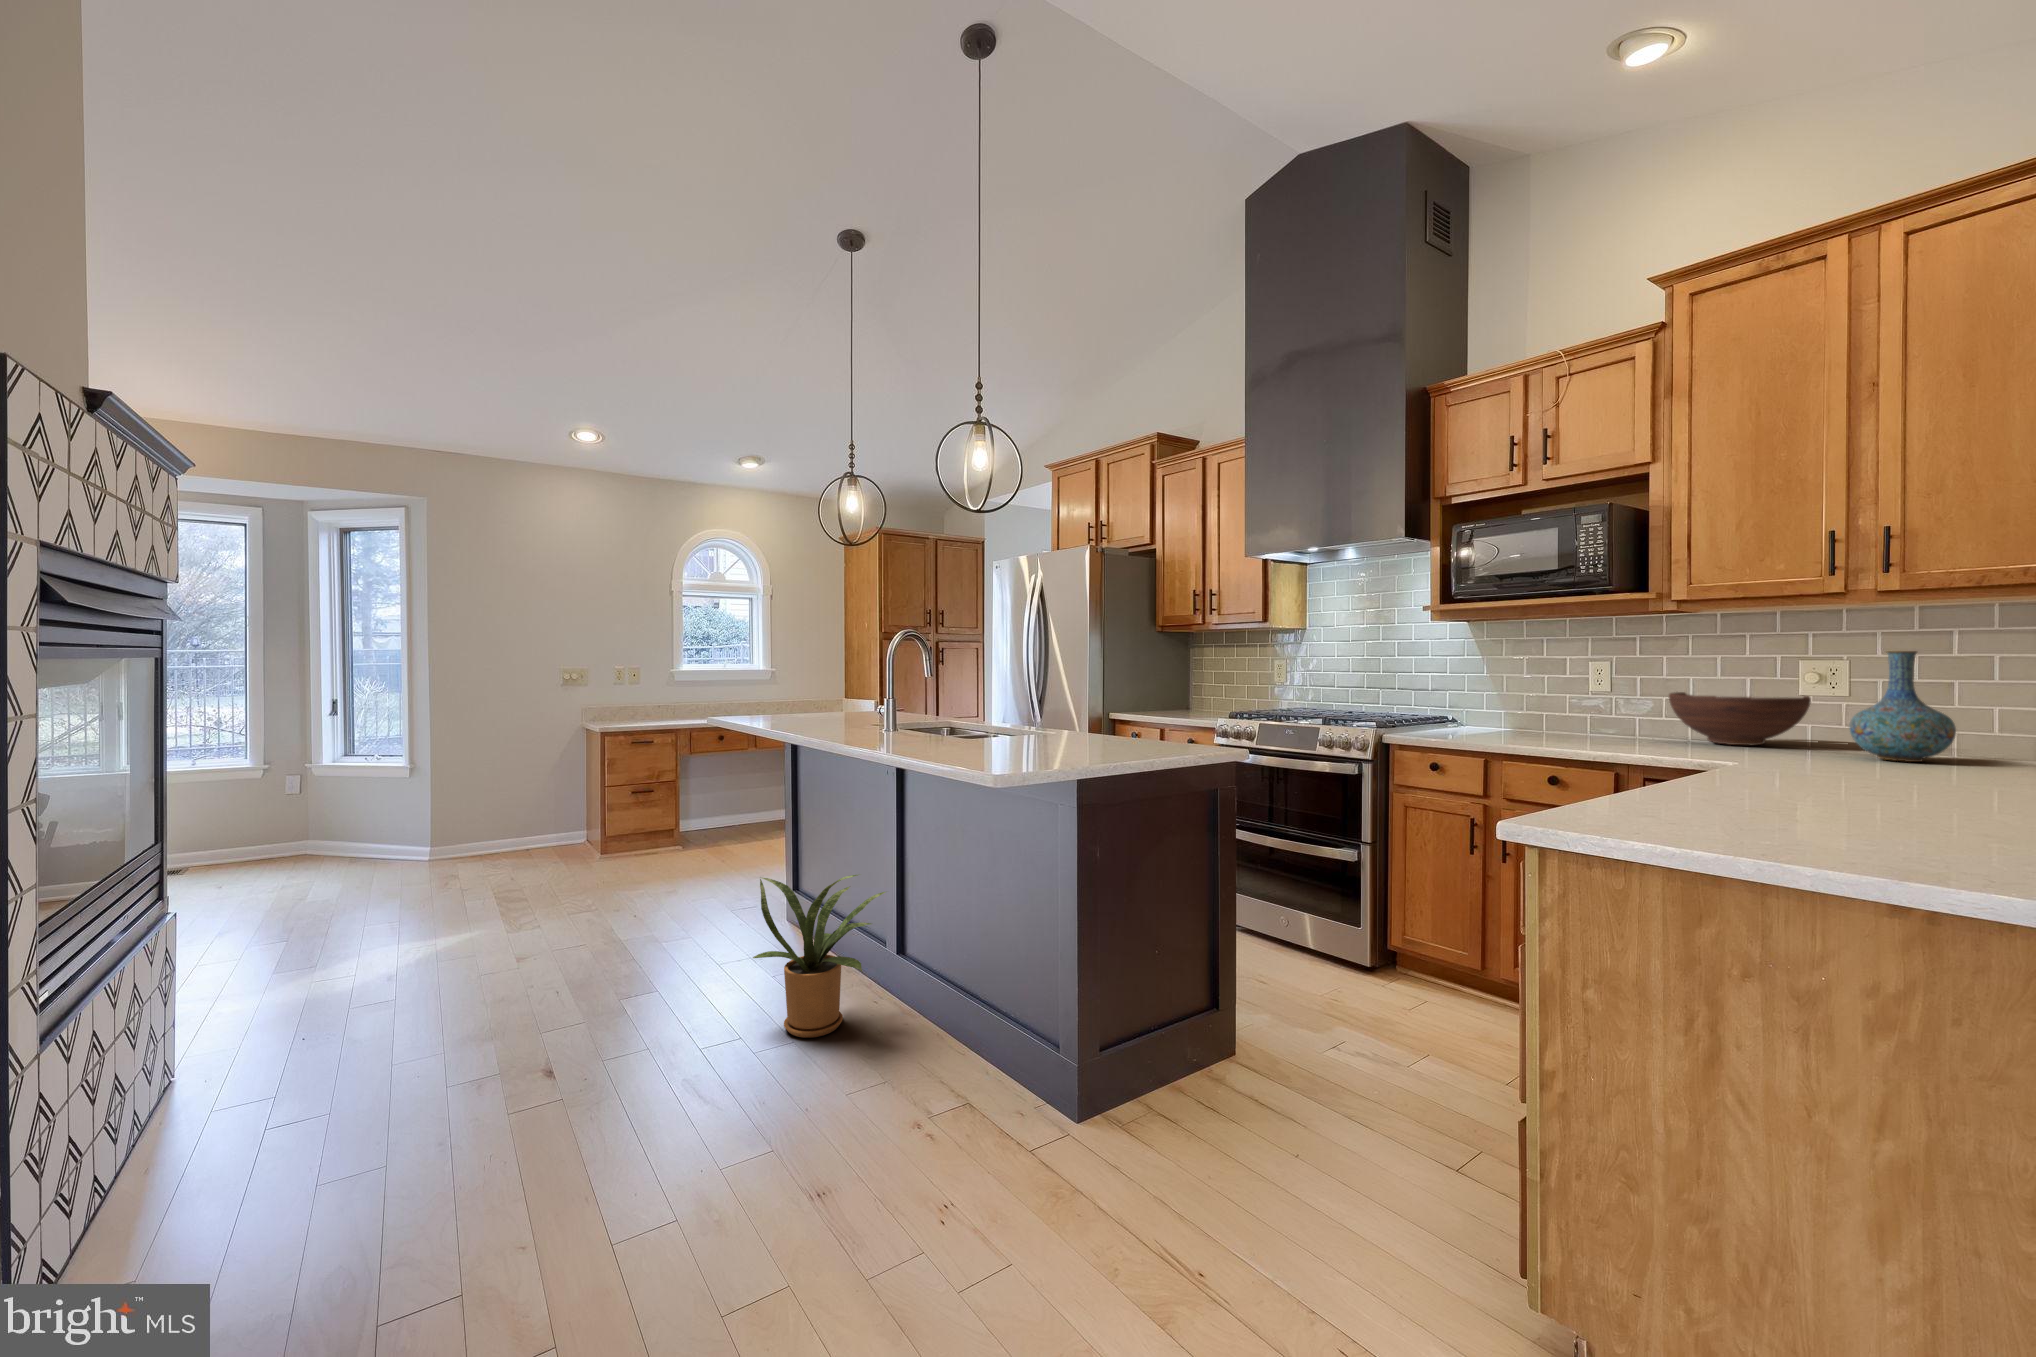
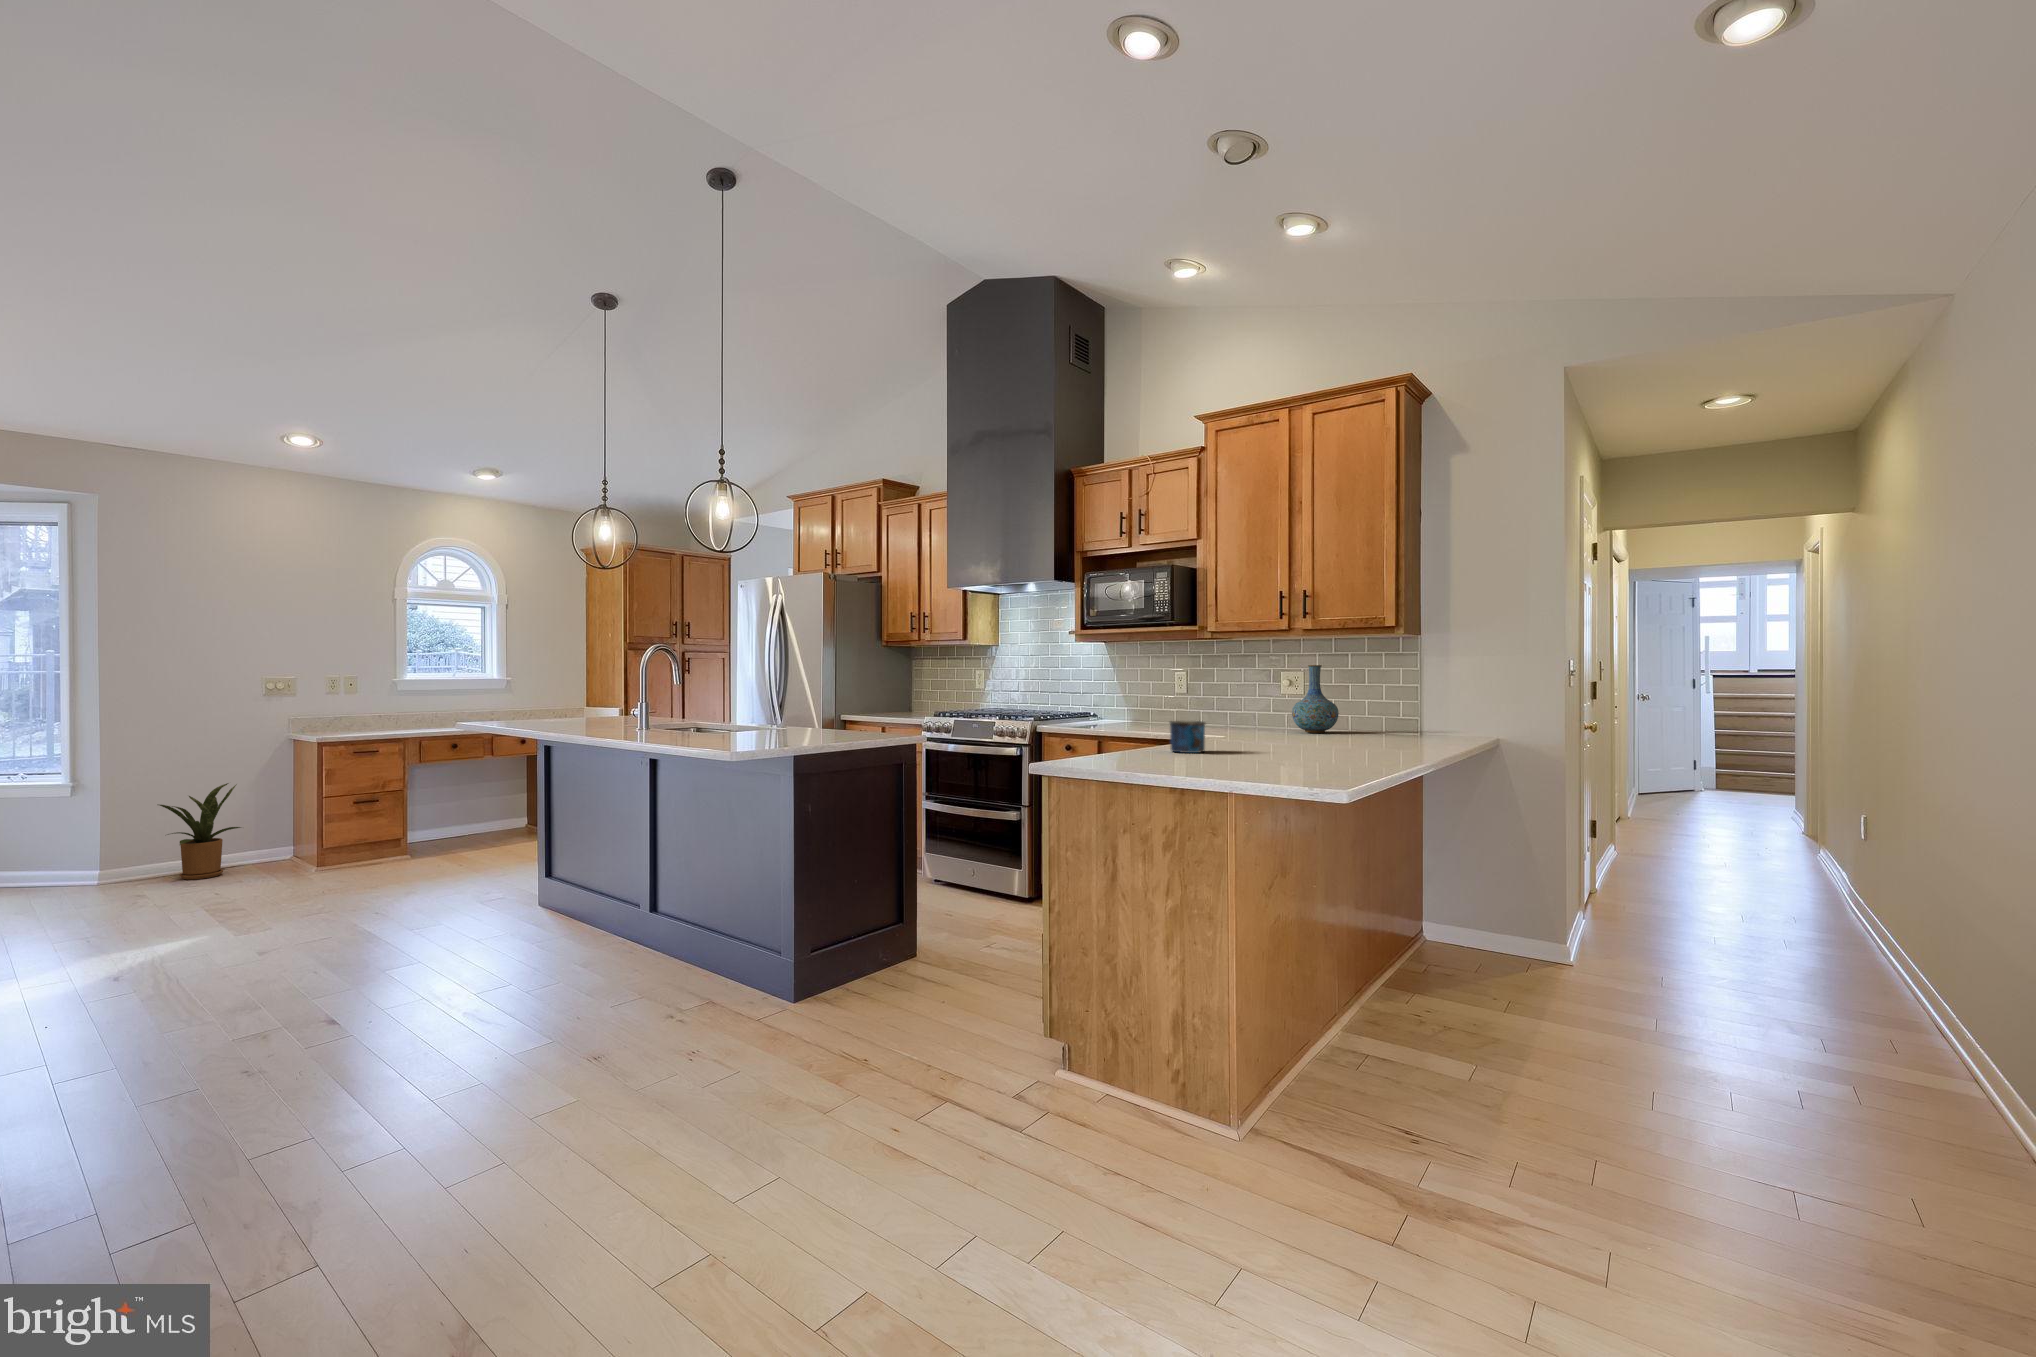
fruit bowl: present [1669,692,1811,745] -> none [1217,694,1290,728]
mug: none [1762,757,1861,822] -> present [1170,721,1205,753]
house plant: present [753,875,885,1038] -> present [160,783,241,880]

